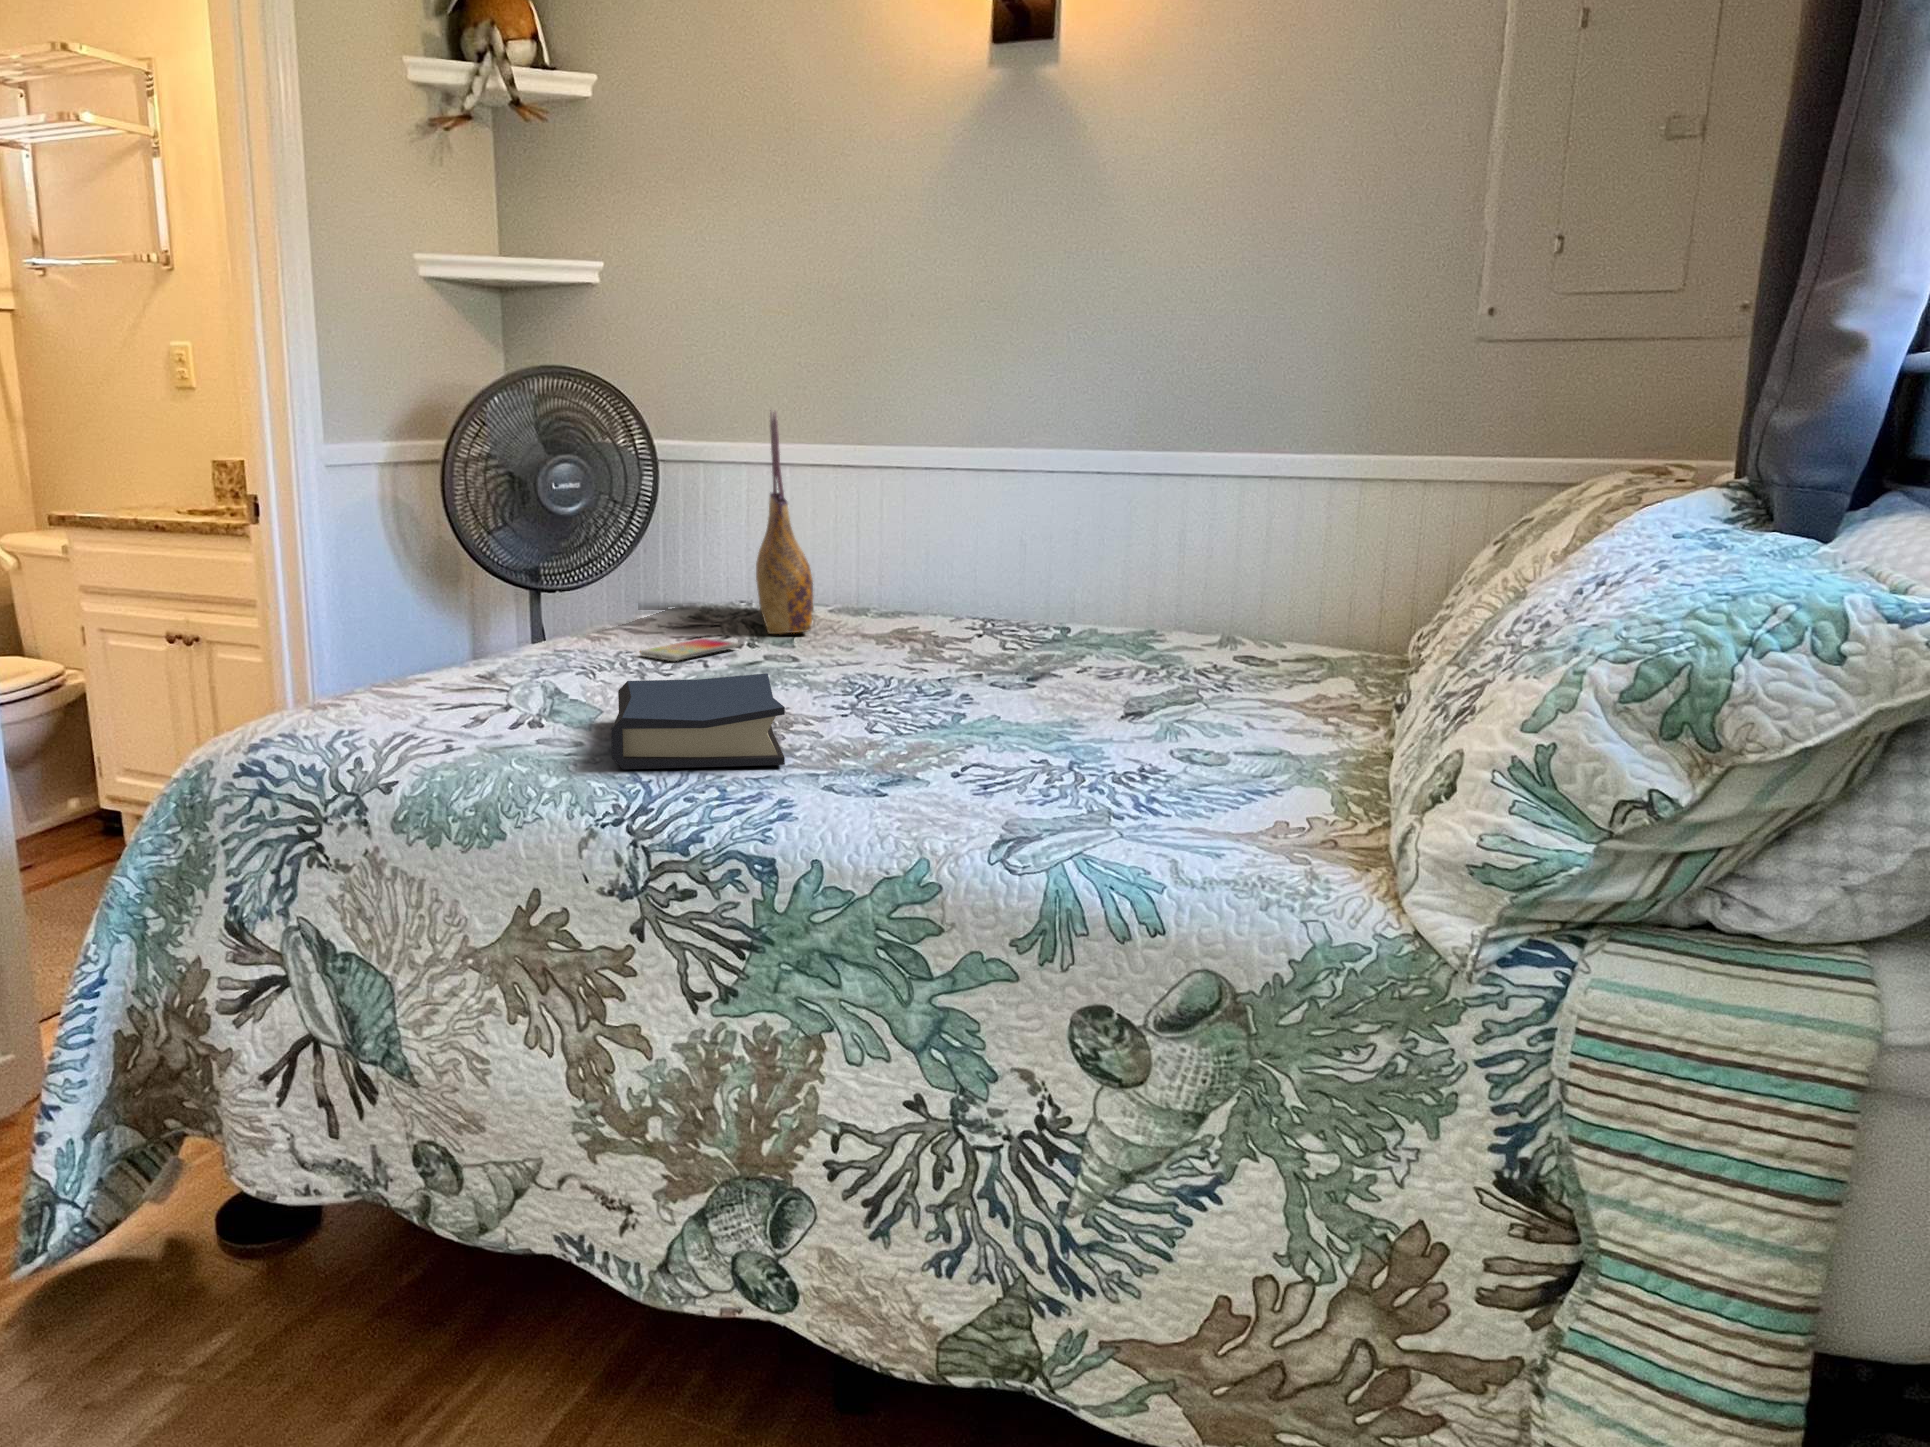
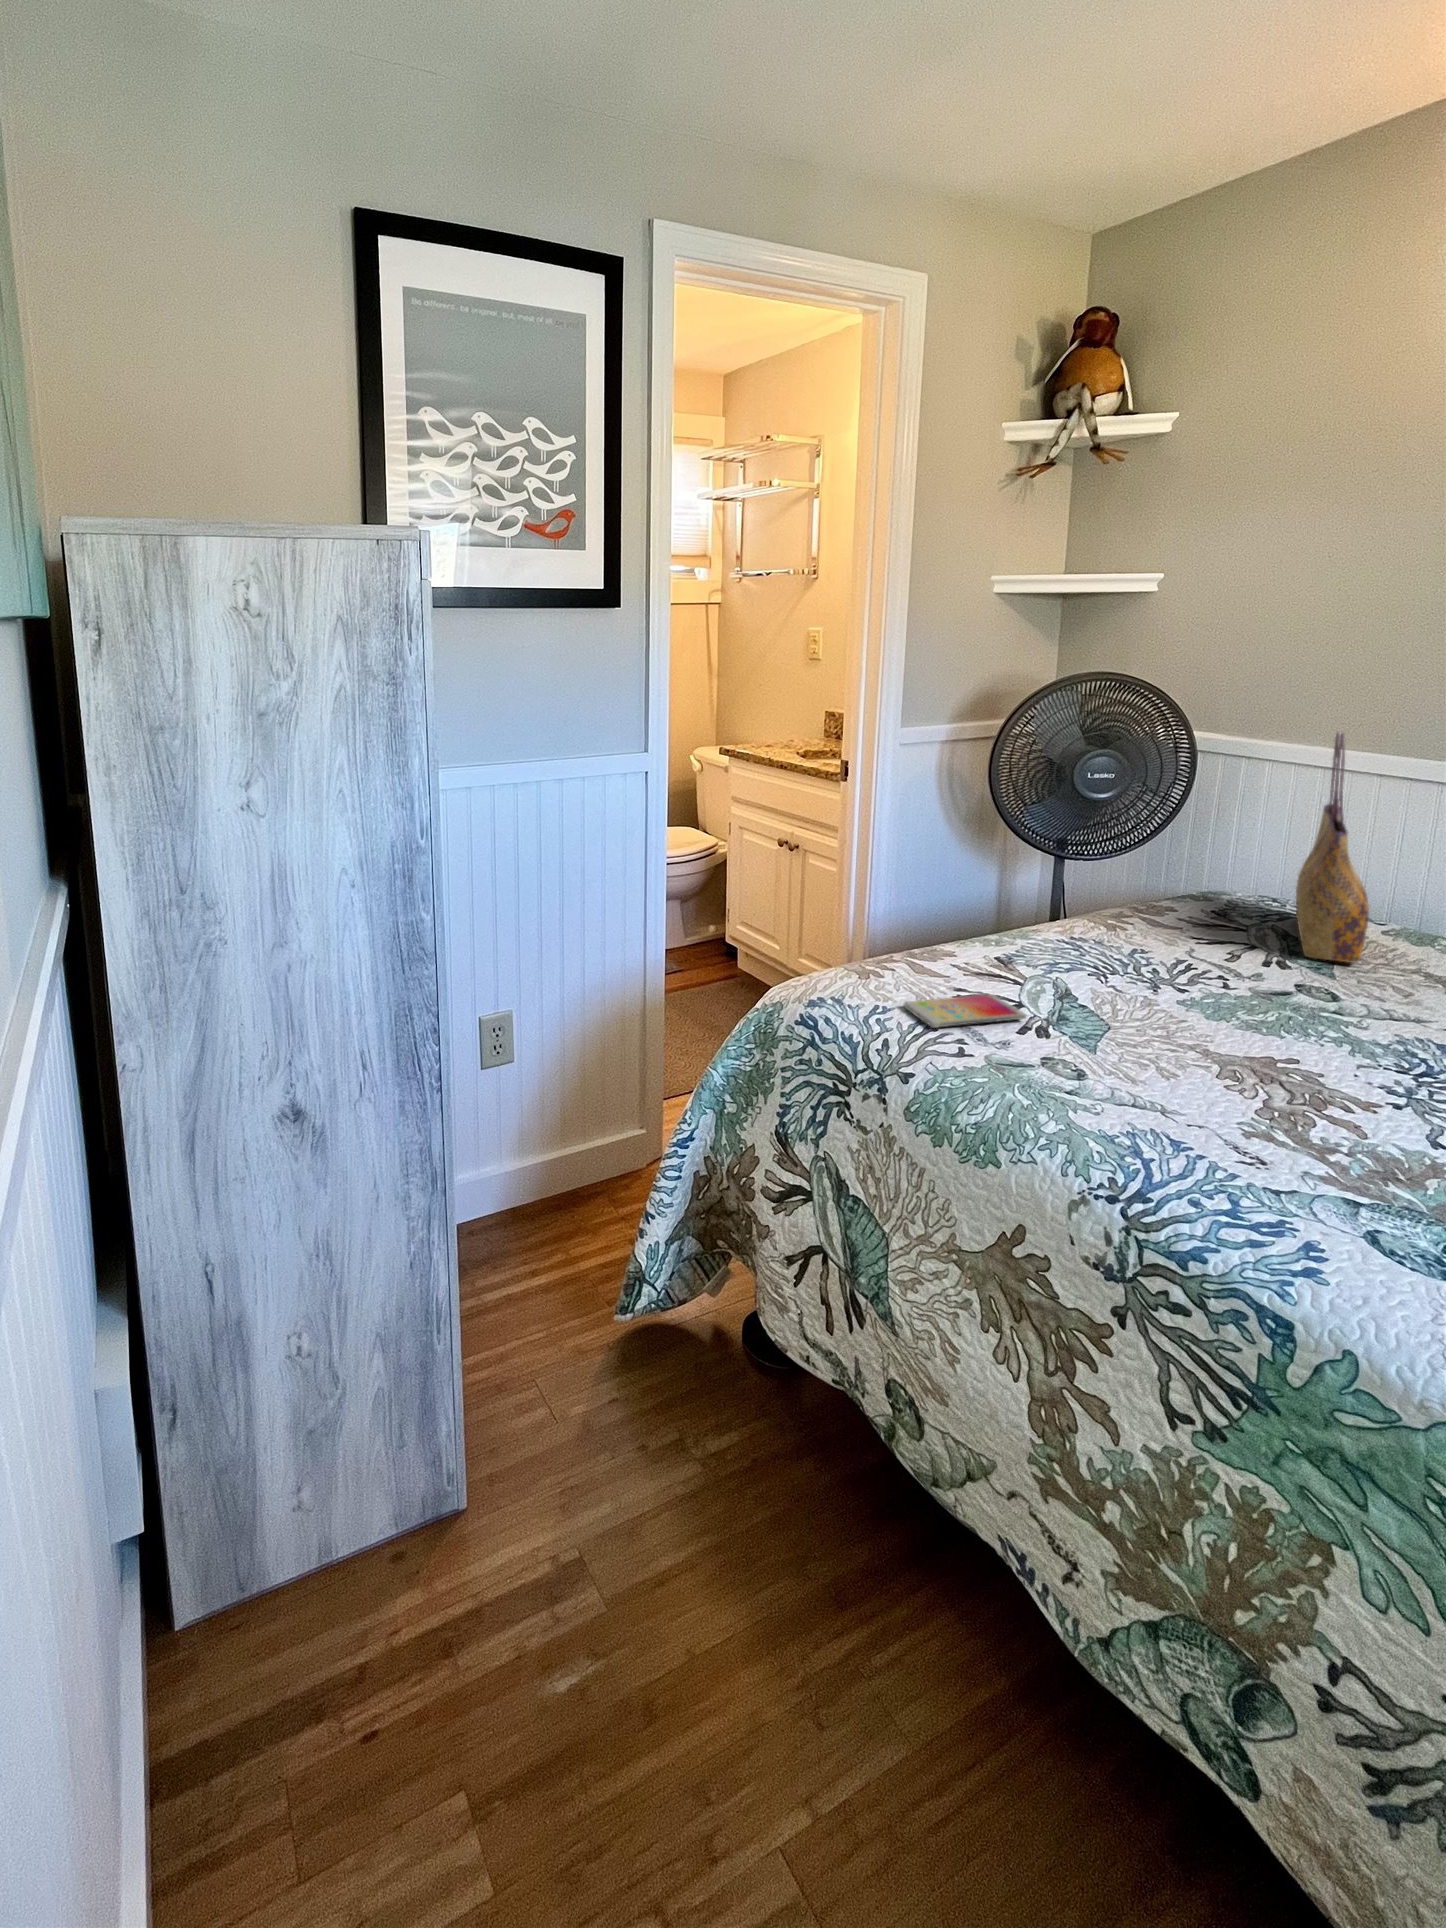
smartphone: present [640,638,739,661] -> present [904,994,1026,1028]
hardback book: present [611,673,785,769] -> none [1114,1022,1326,1183]

